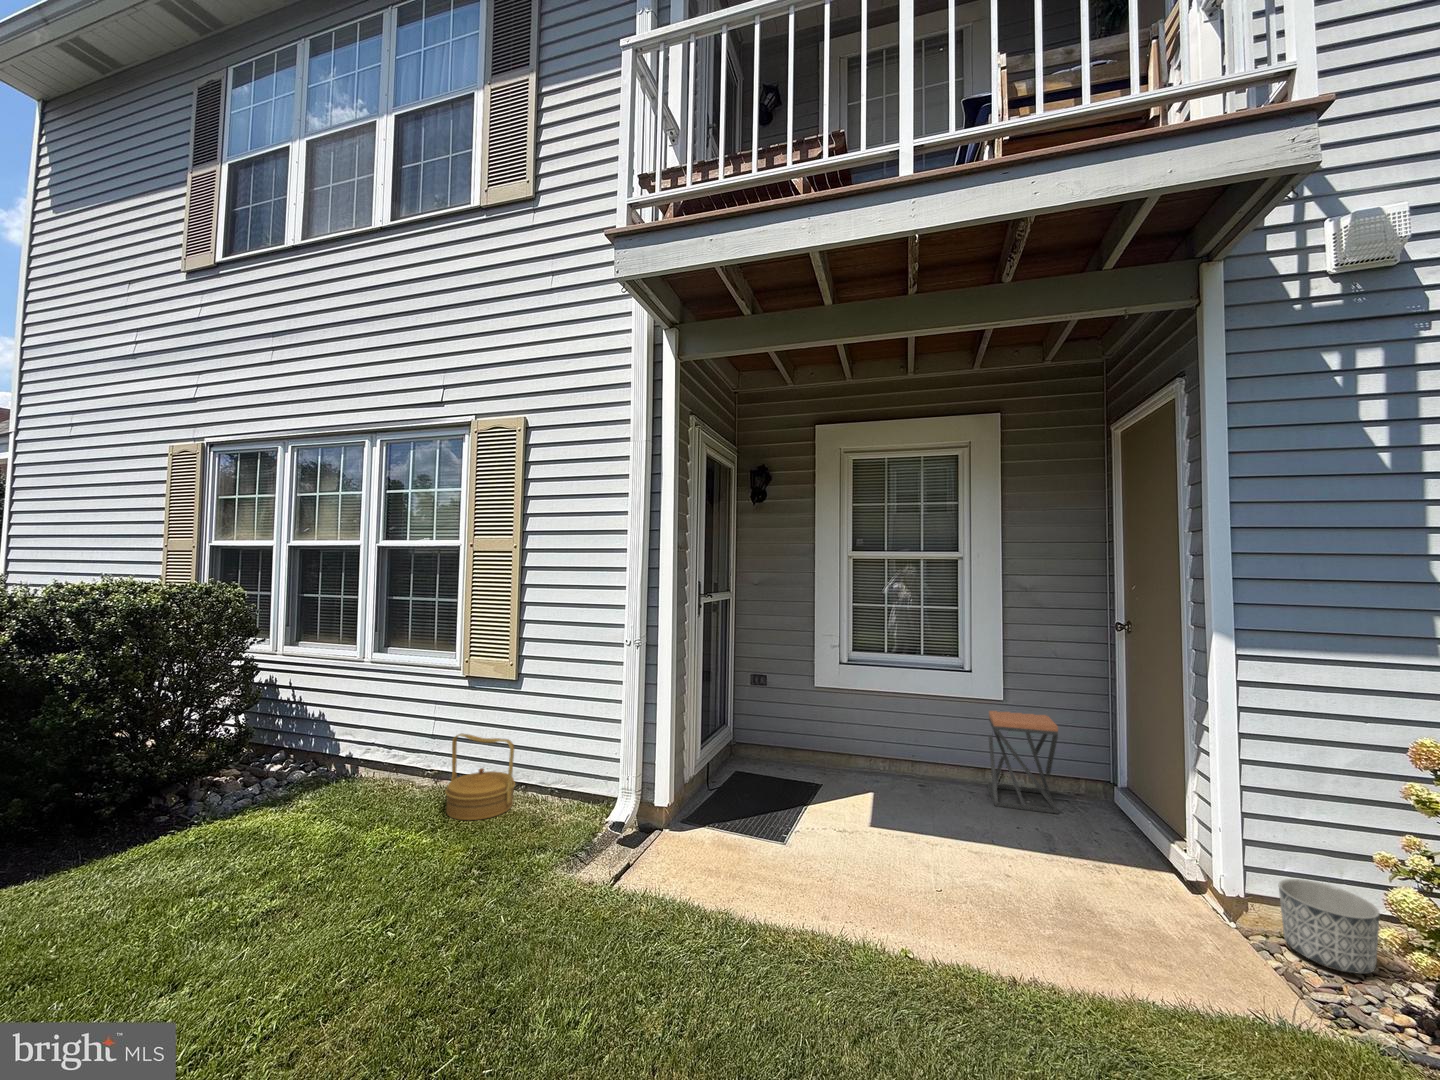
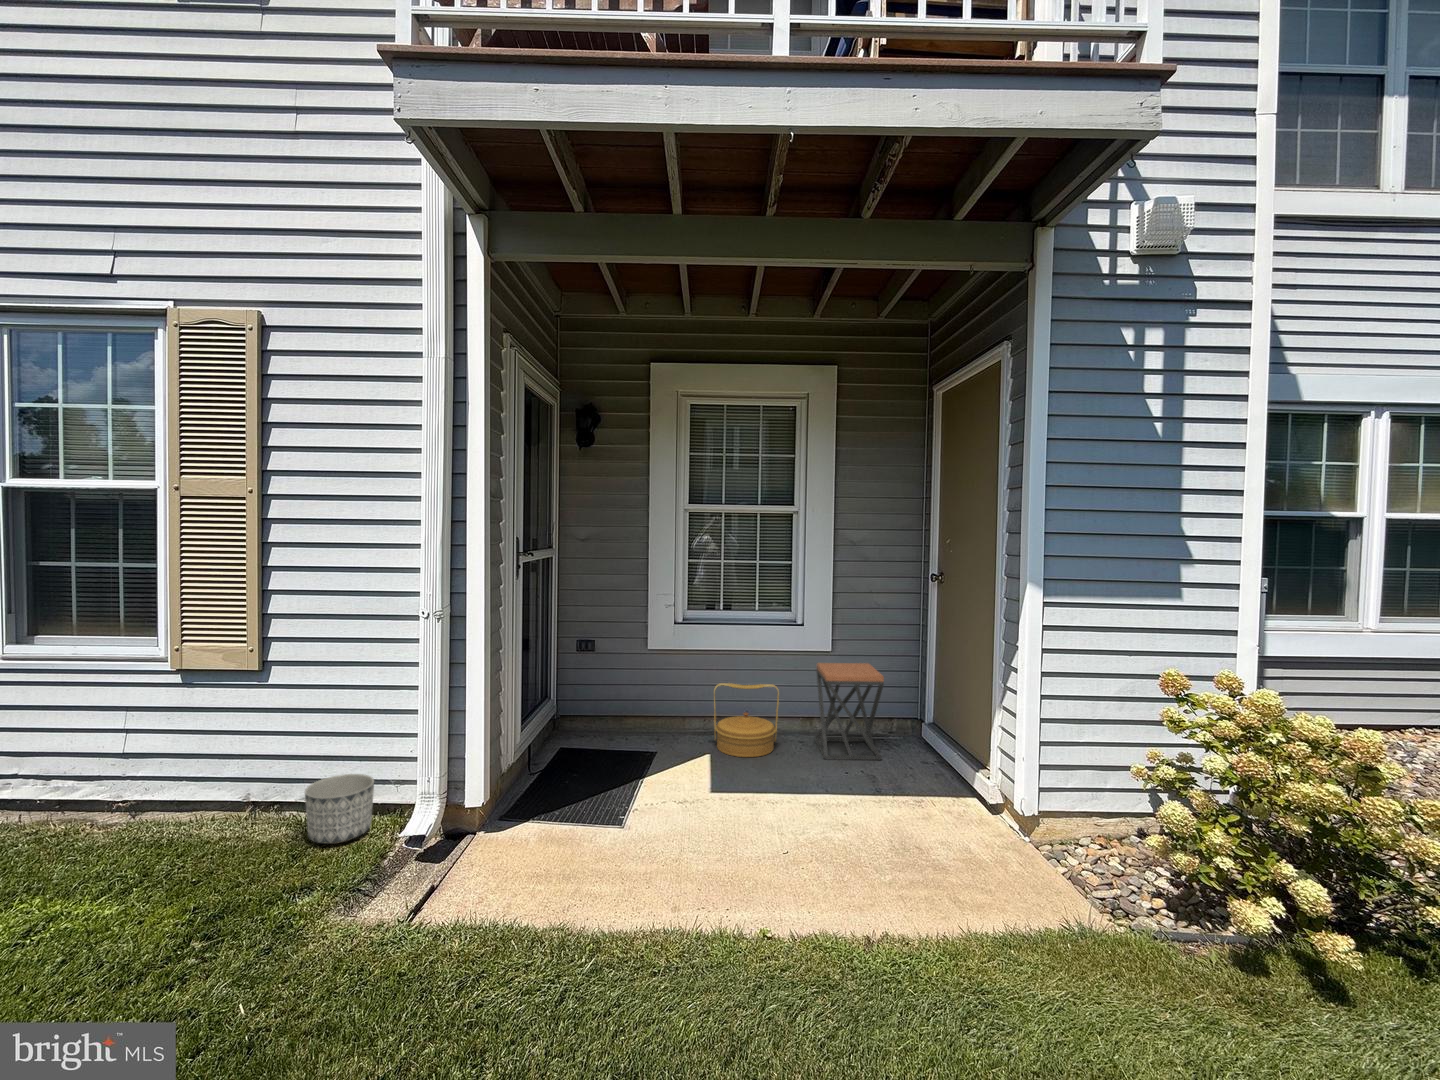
woven basket: present [445,733,515,820] -> present [714,683,779,757]
planter: present [1279,879,1380,974] -> present [305,774,374,844]

